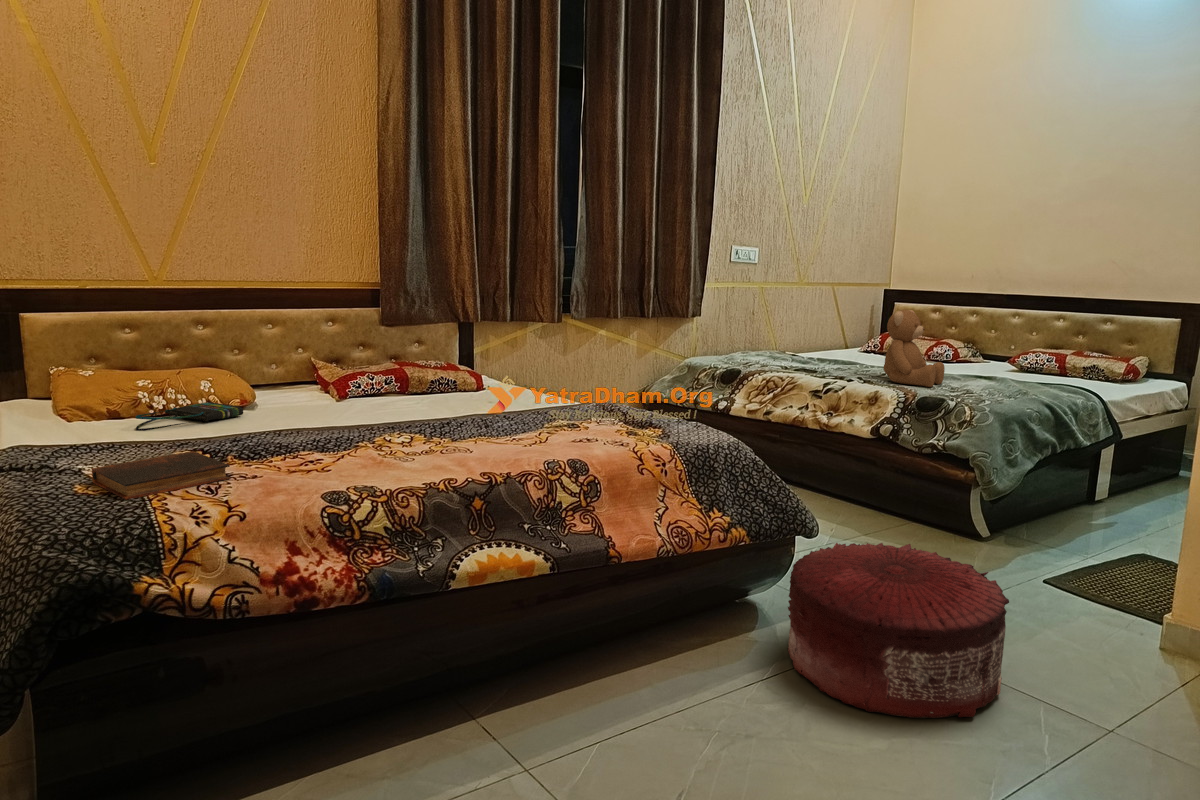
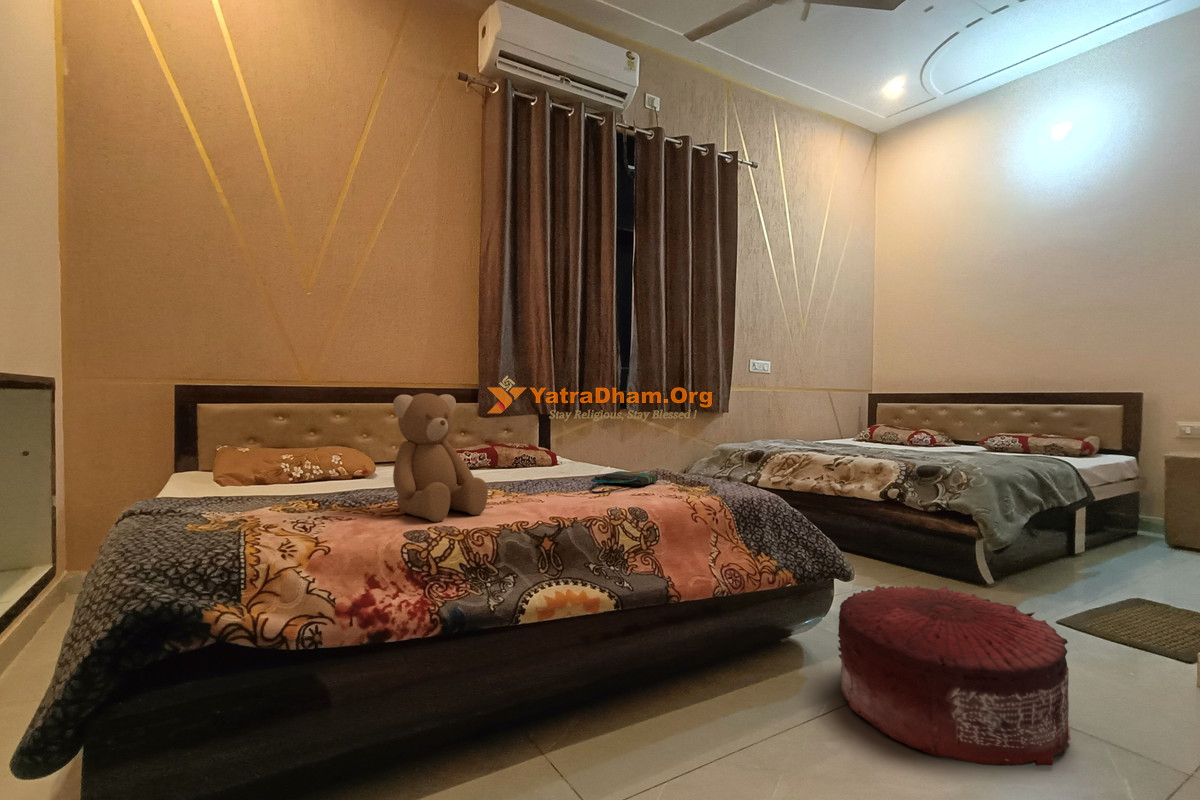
teddy bear: present [884,310,945,387] -> present [393,393,488,522]
tote bag: present [136,402,243,431] -> present [591,471,658,494]
book: present [92,451,230,500] -> none [205,498,326,536]

